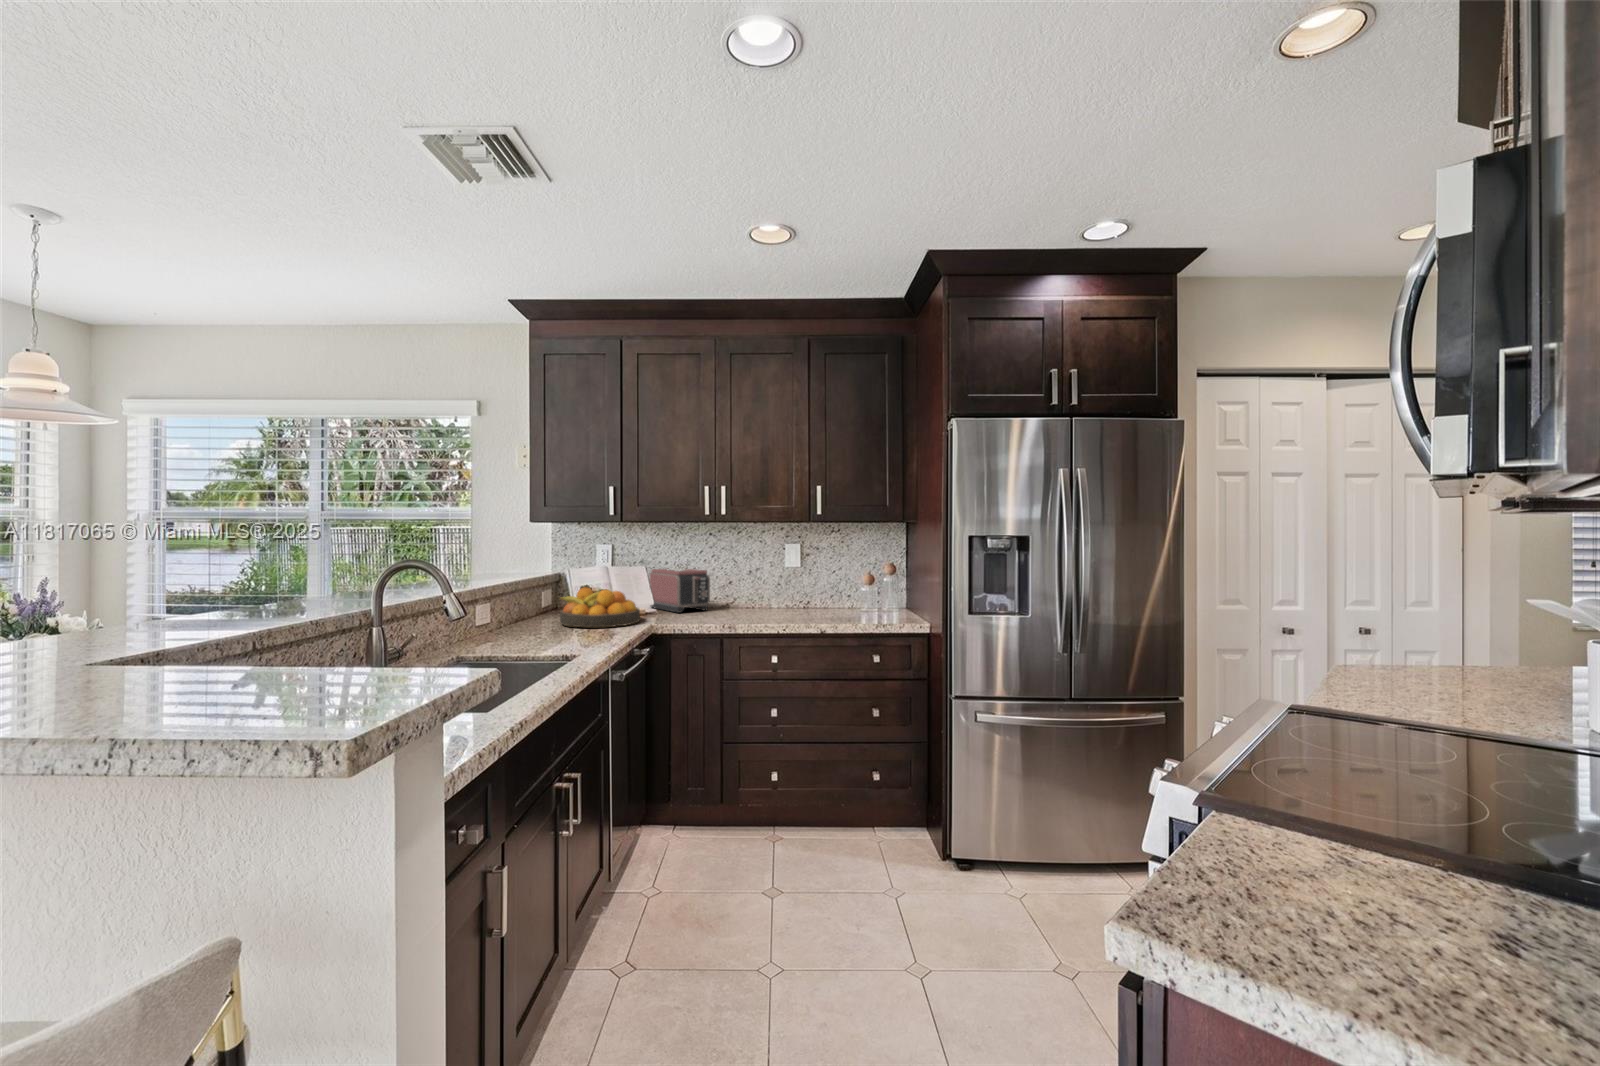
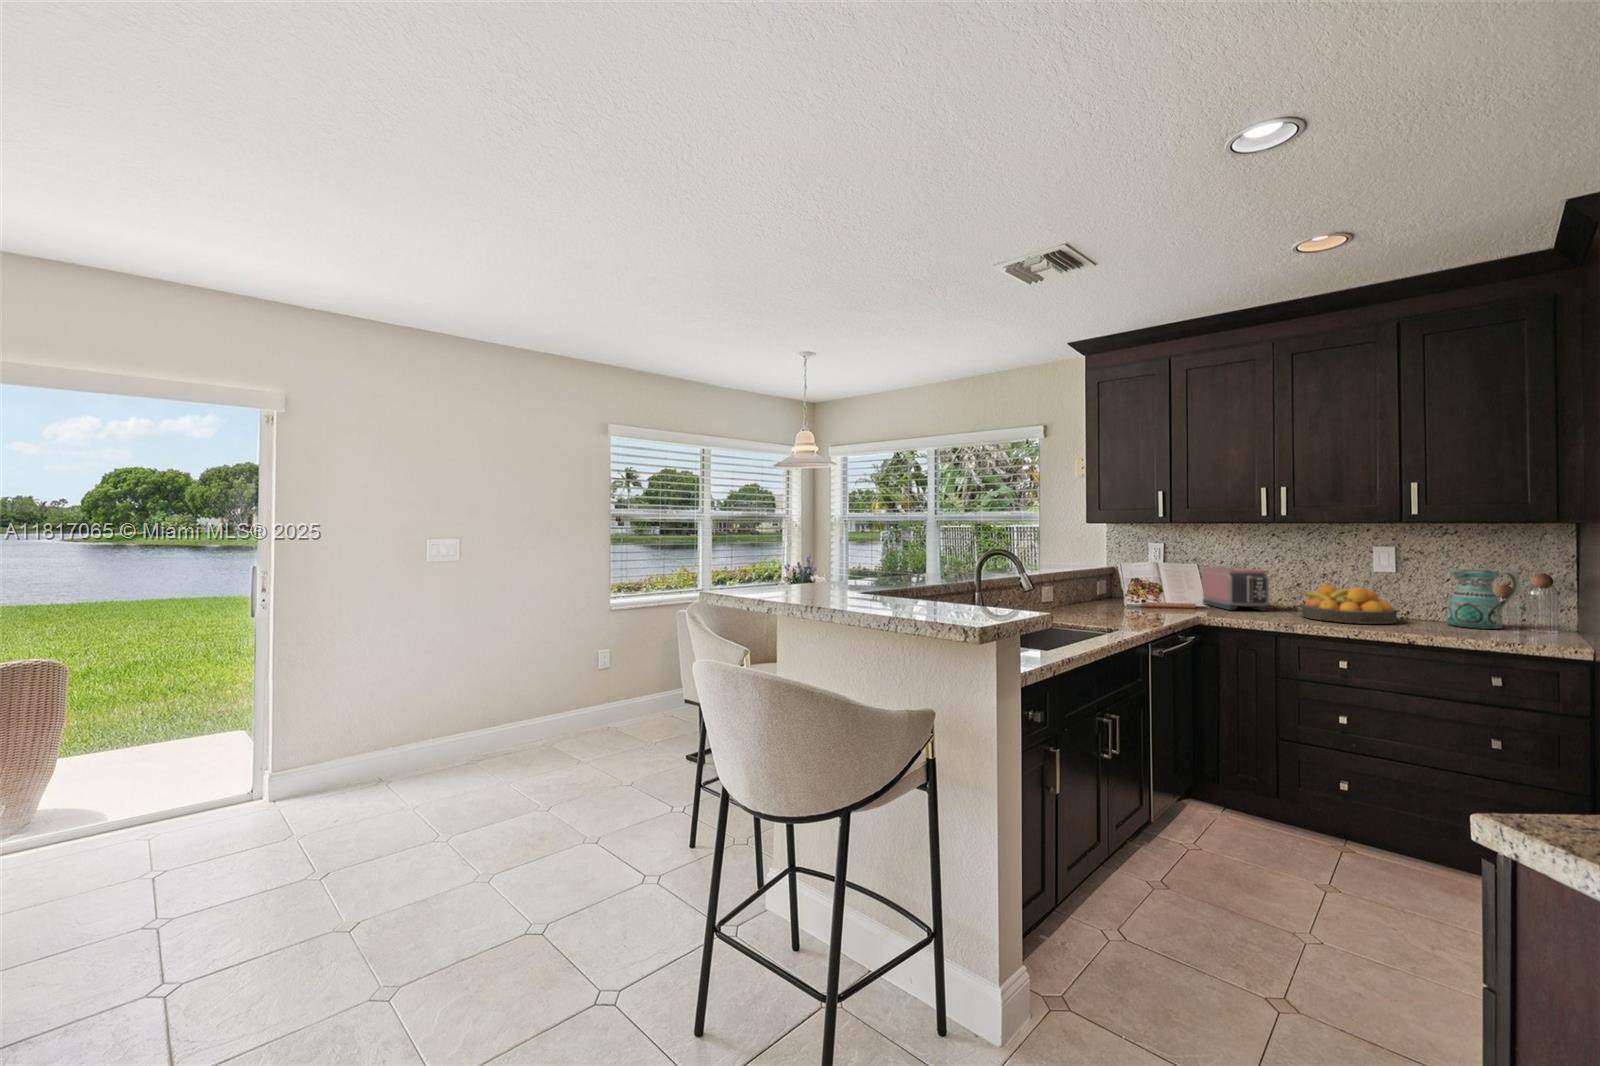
ceramic pitcher: none [838,562,879,612] -> present [1447,569,1519,629]
fruit bowl: present [559,588,640,627] -> present [1300,584,1397,624]

